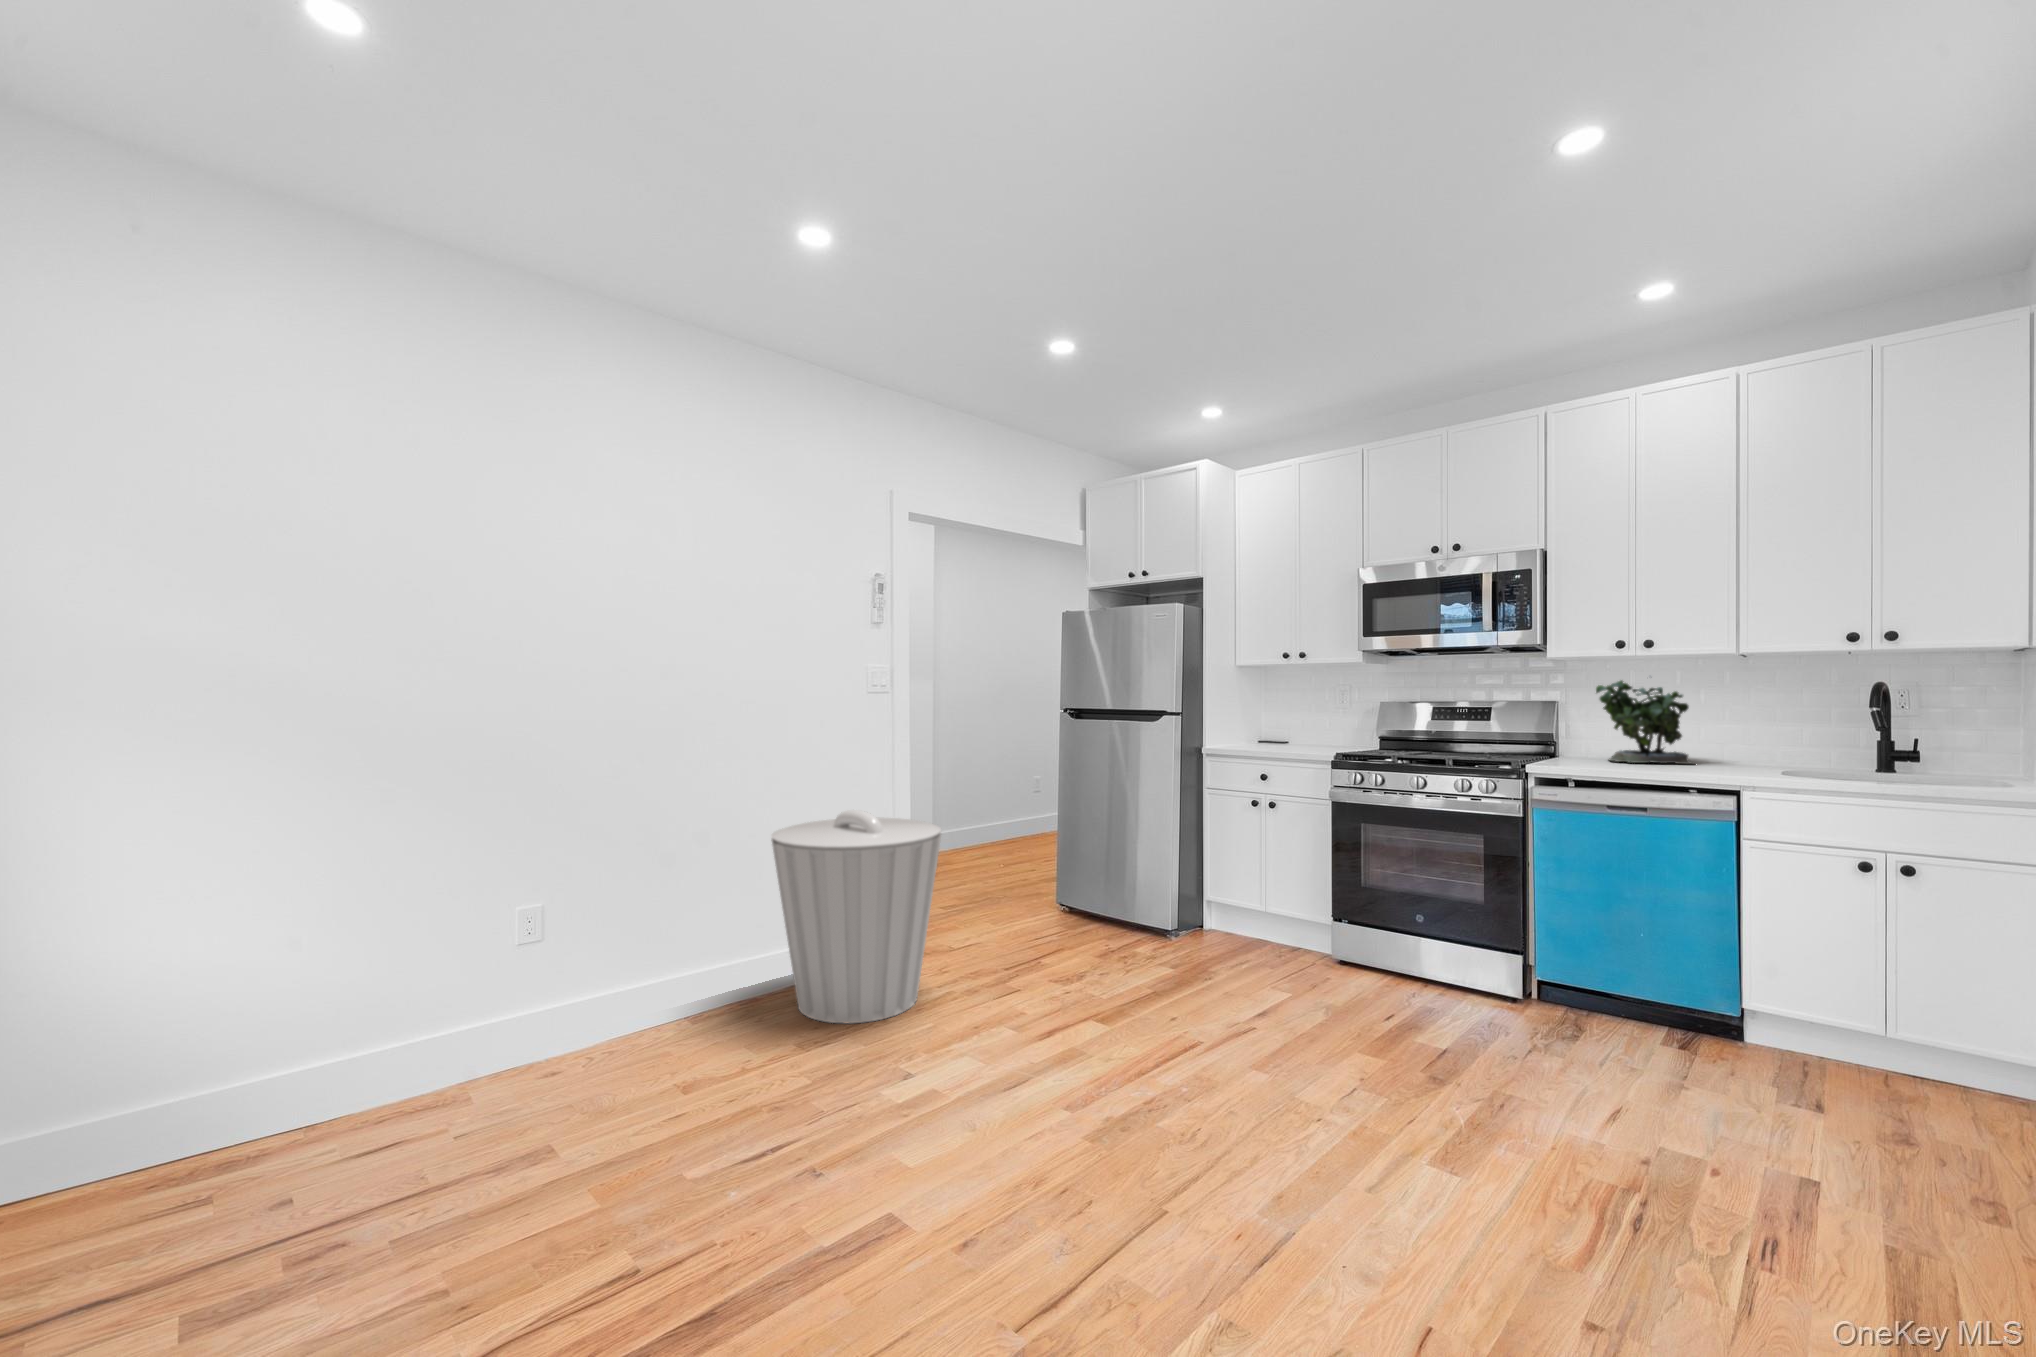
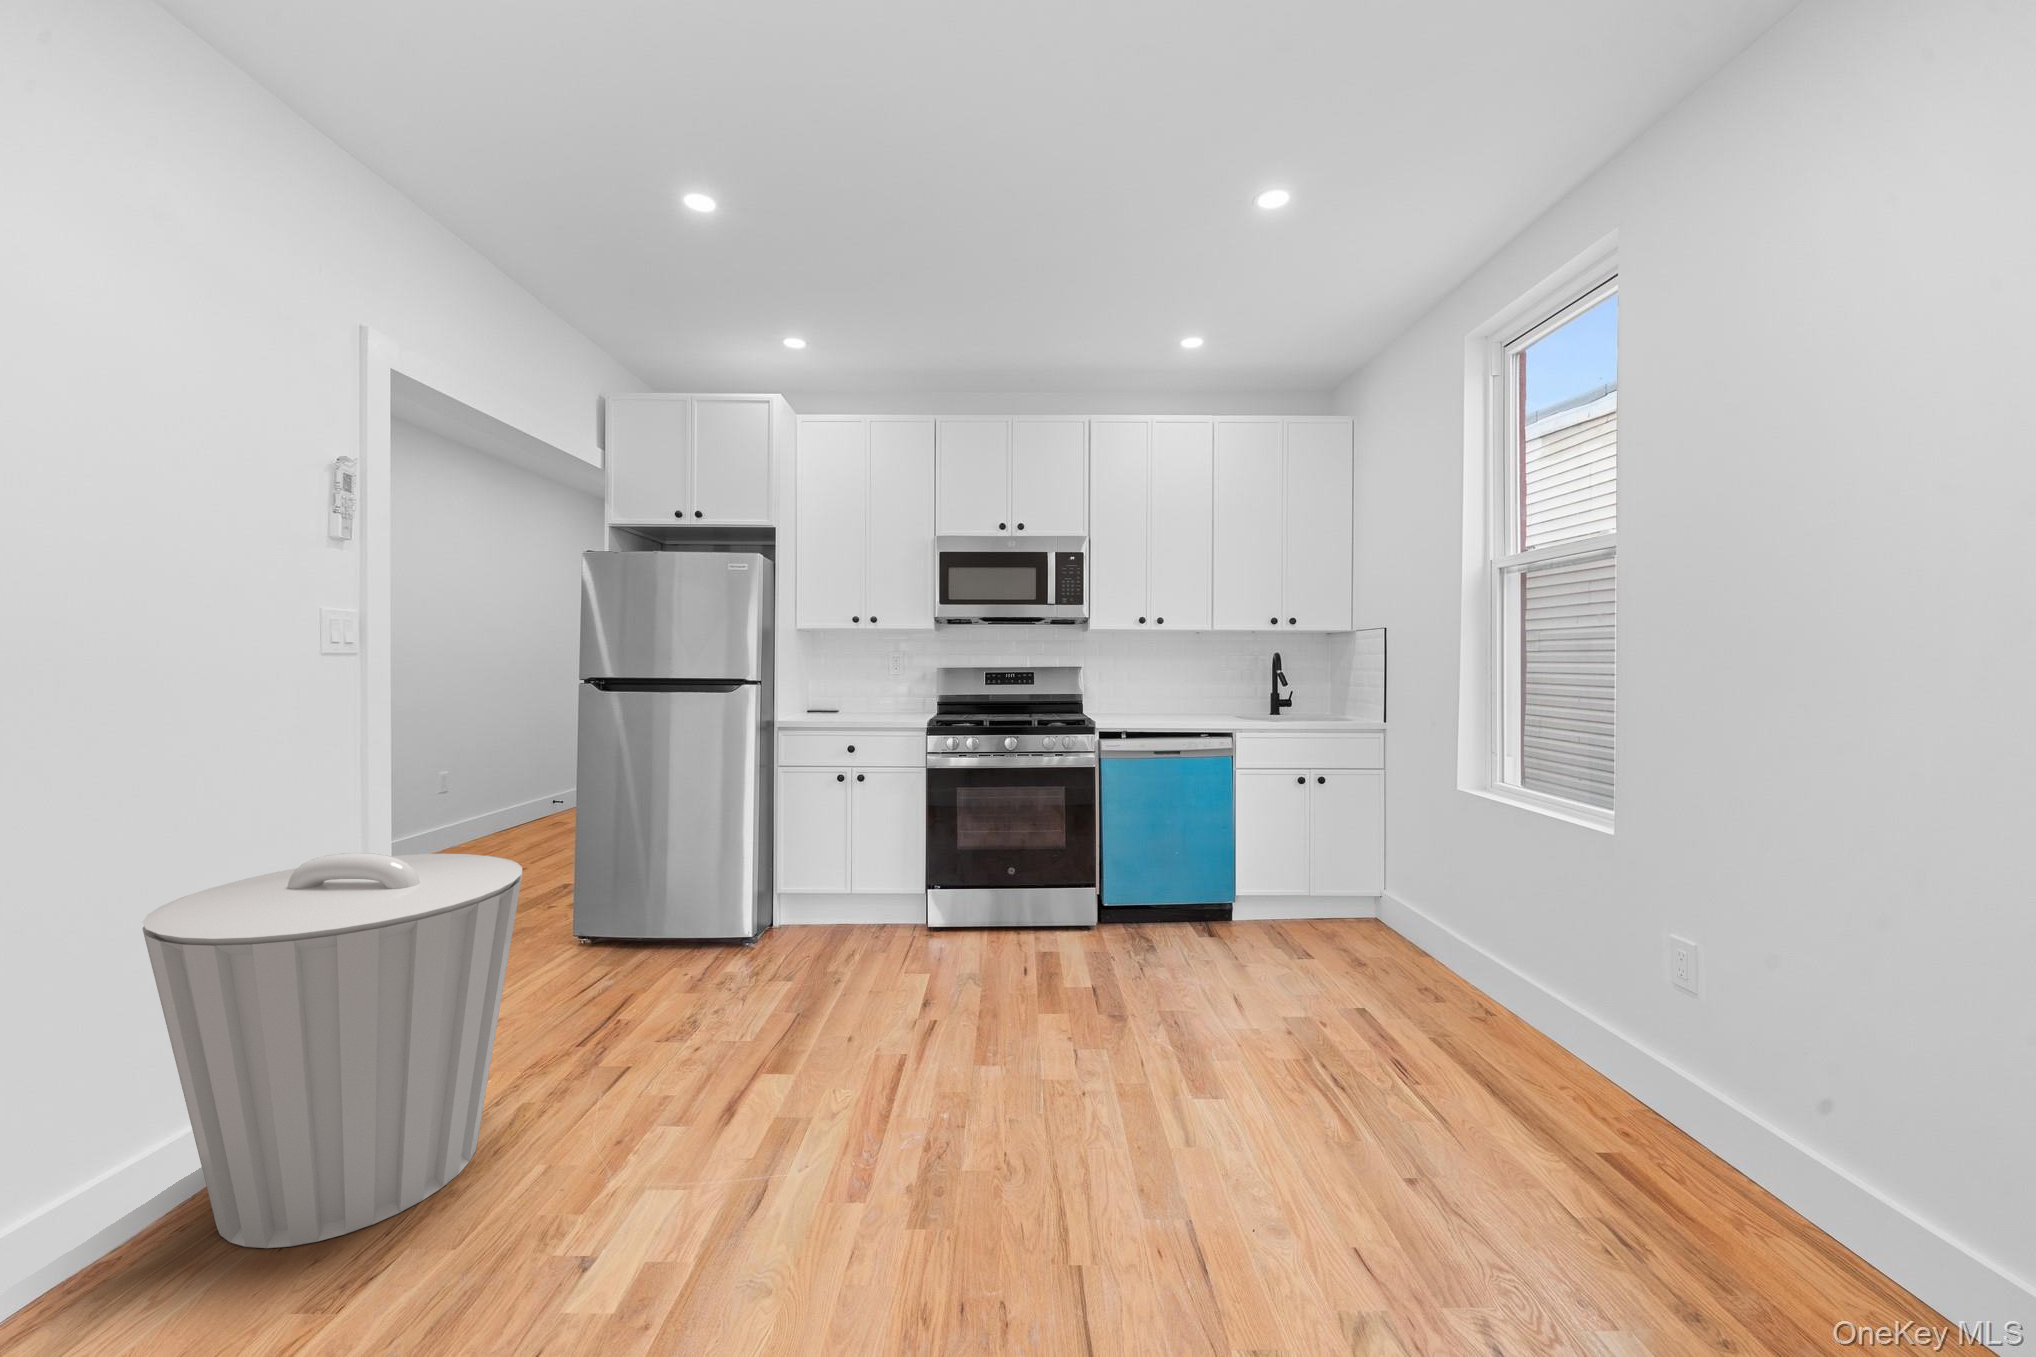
potted plant: present [1596,680,1692,764] -> none [1111,649,1178,717]

